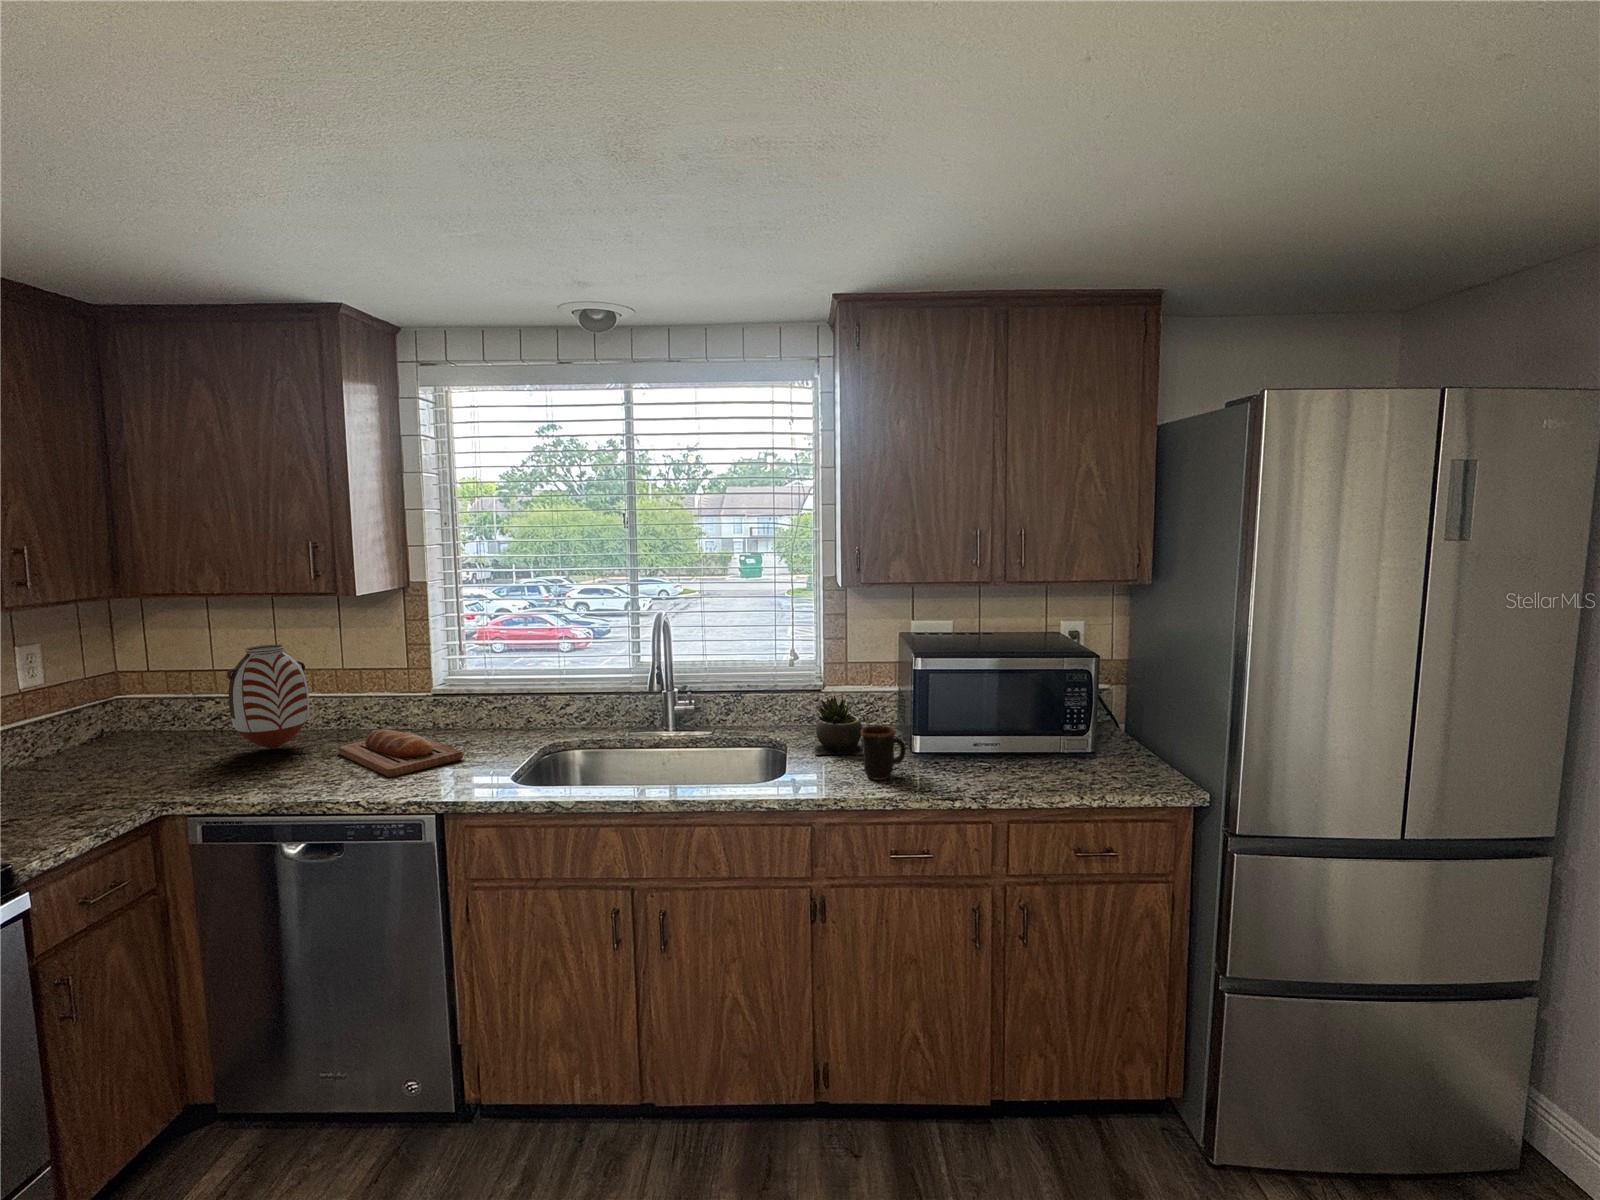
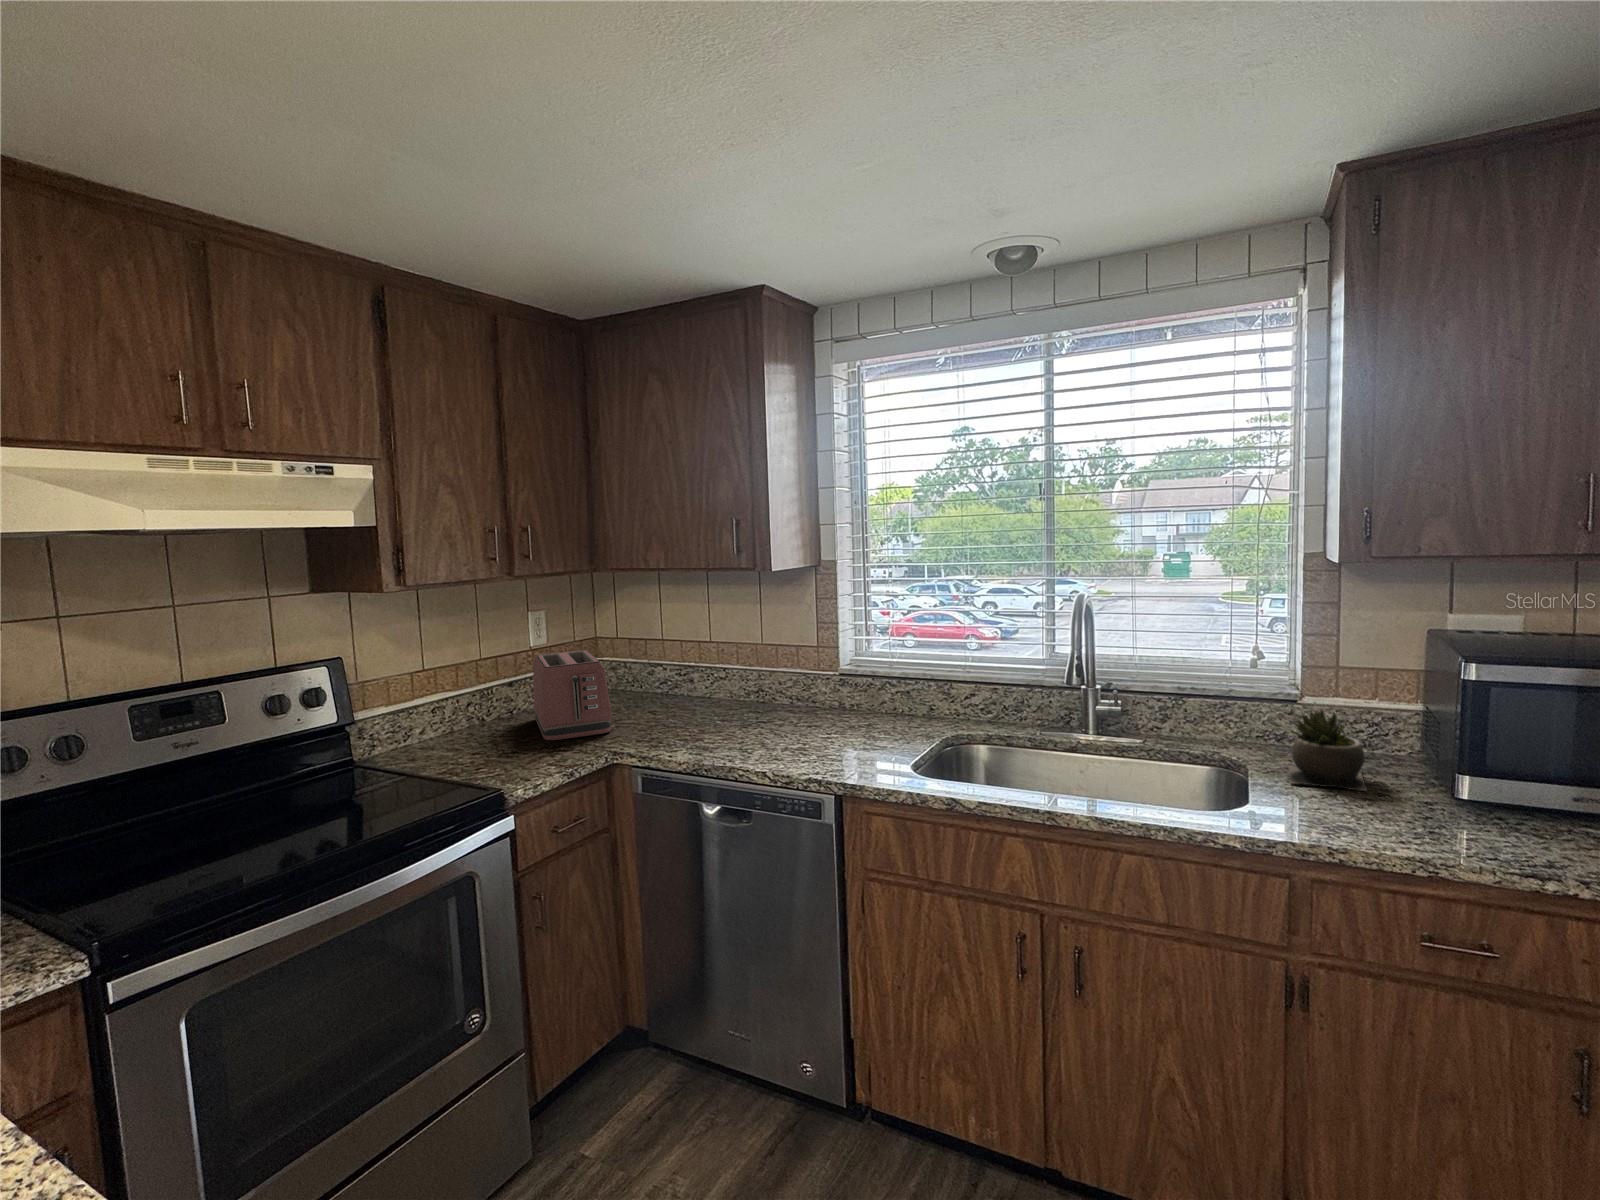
vase: present [227,645,309,749] -> none [668,617,733,715]
toaster: none [32,689,155,799] -> present [533,650,612,740]
mug: present [861,726,906,780] -> none [1368,753,1443,830]
bread loaf: present [338,729,463,777] -> none [754,704,865,752]

